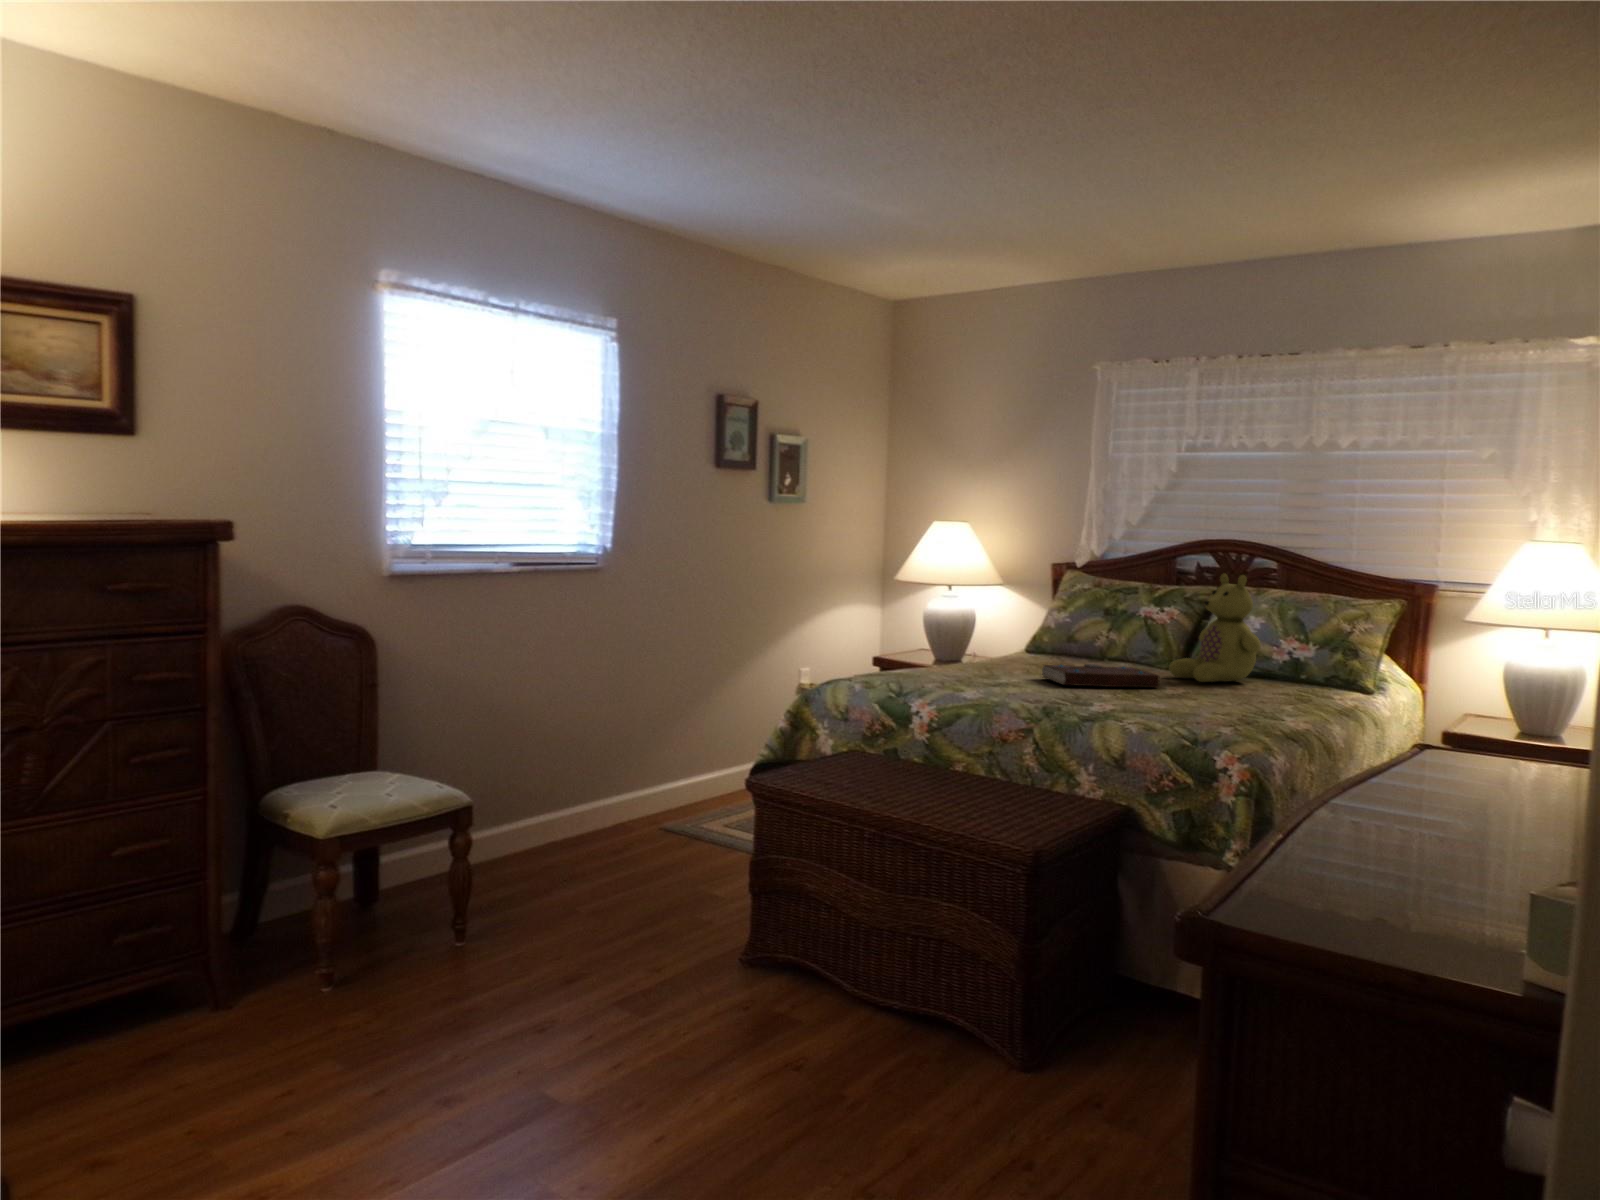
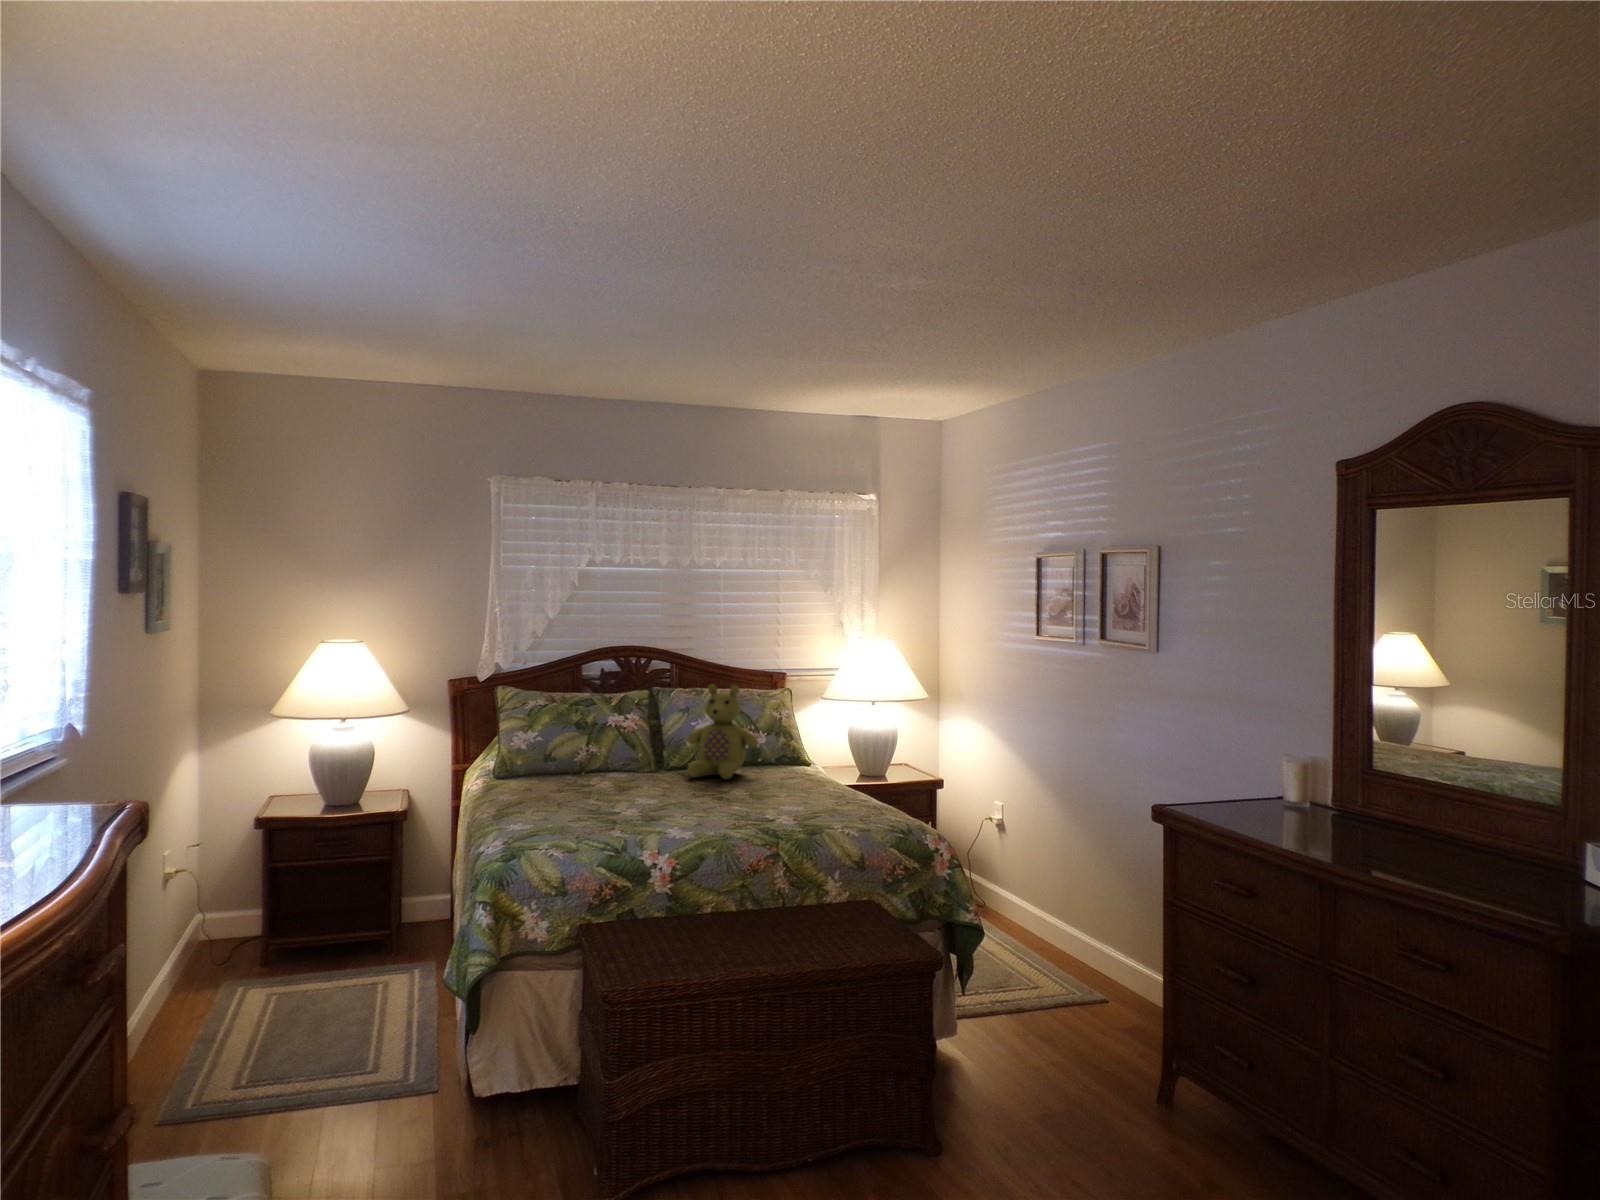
book: present [1042,664,1159,688] -> none [642,778,732,807]

